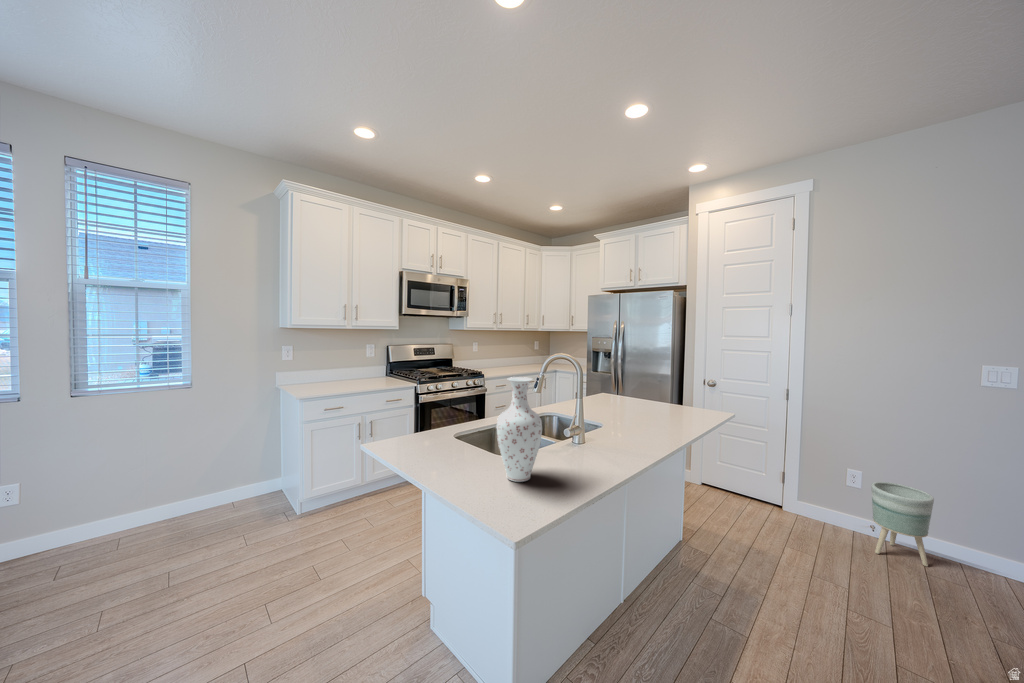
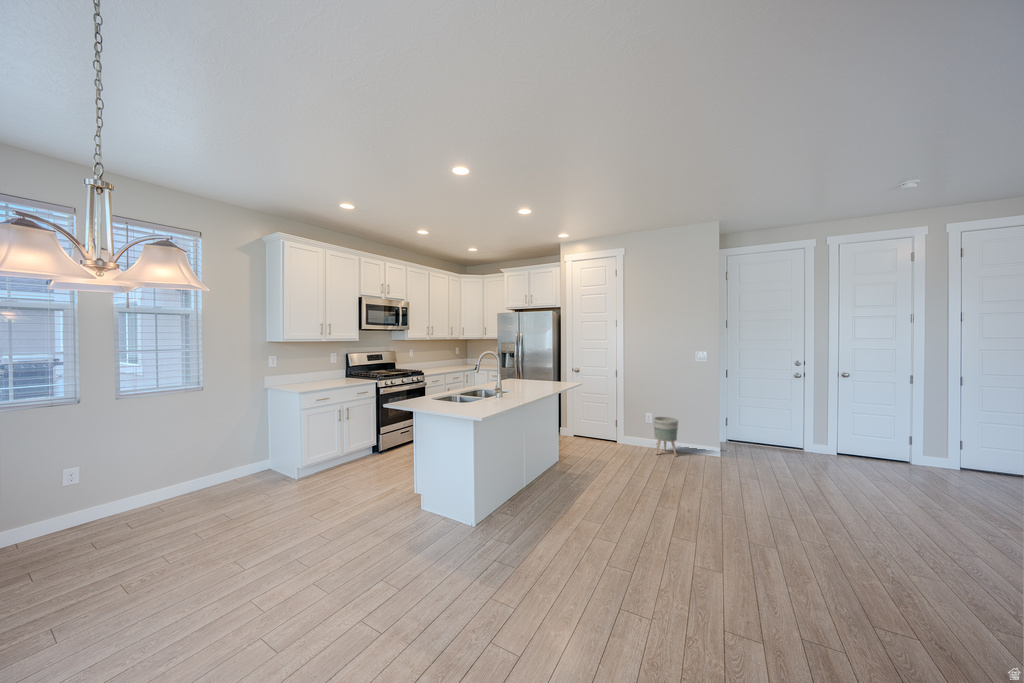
vase: present [497,377,542,482] -> none [461,361,484,409]

